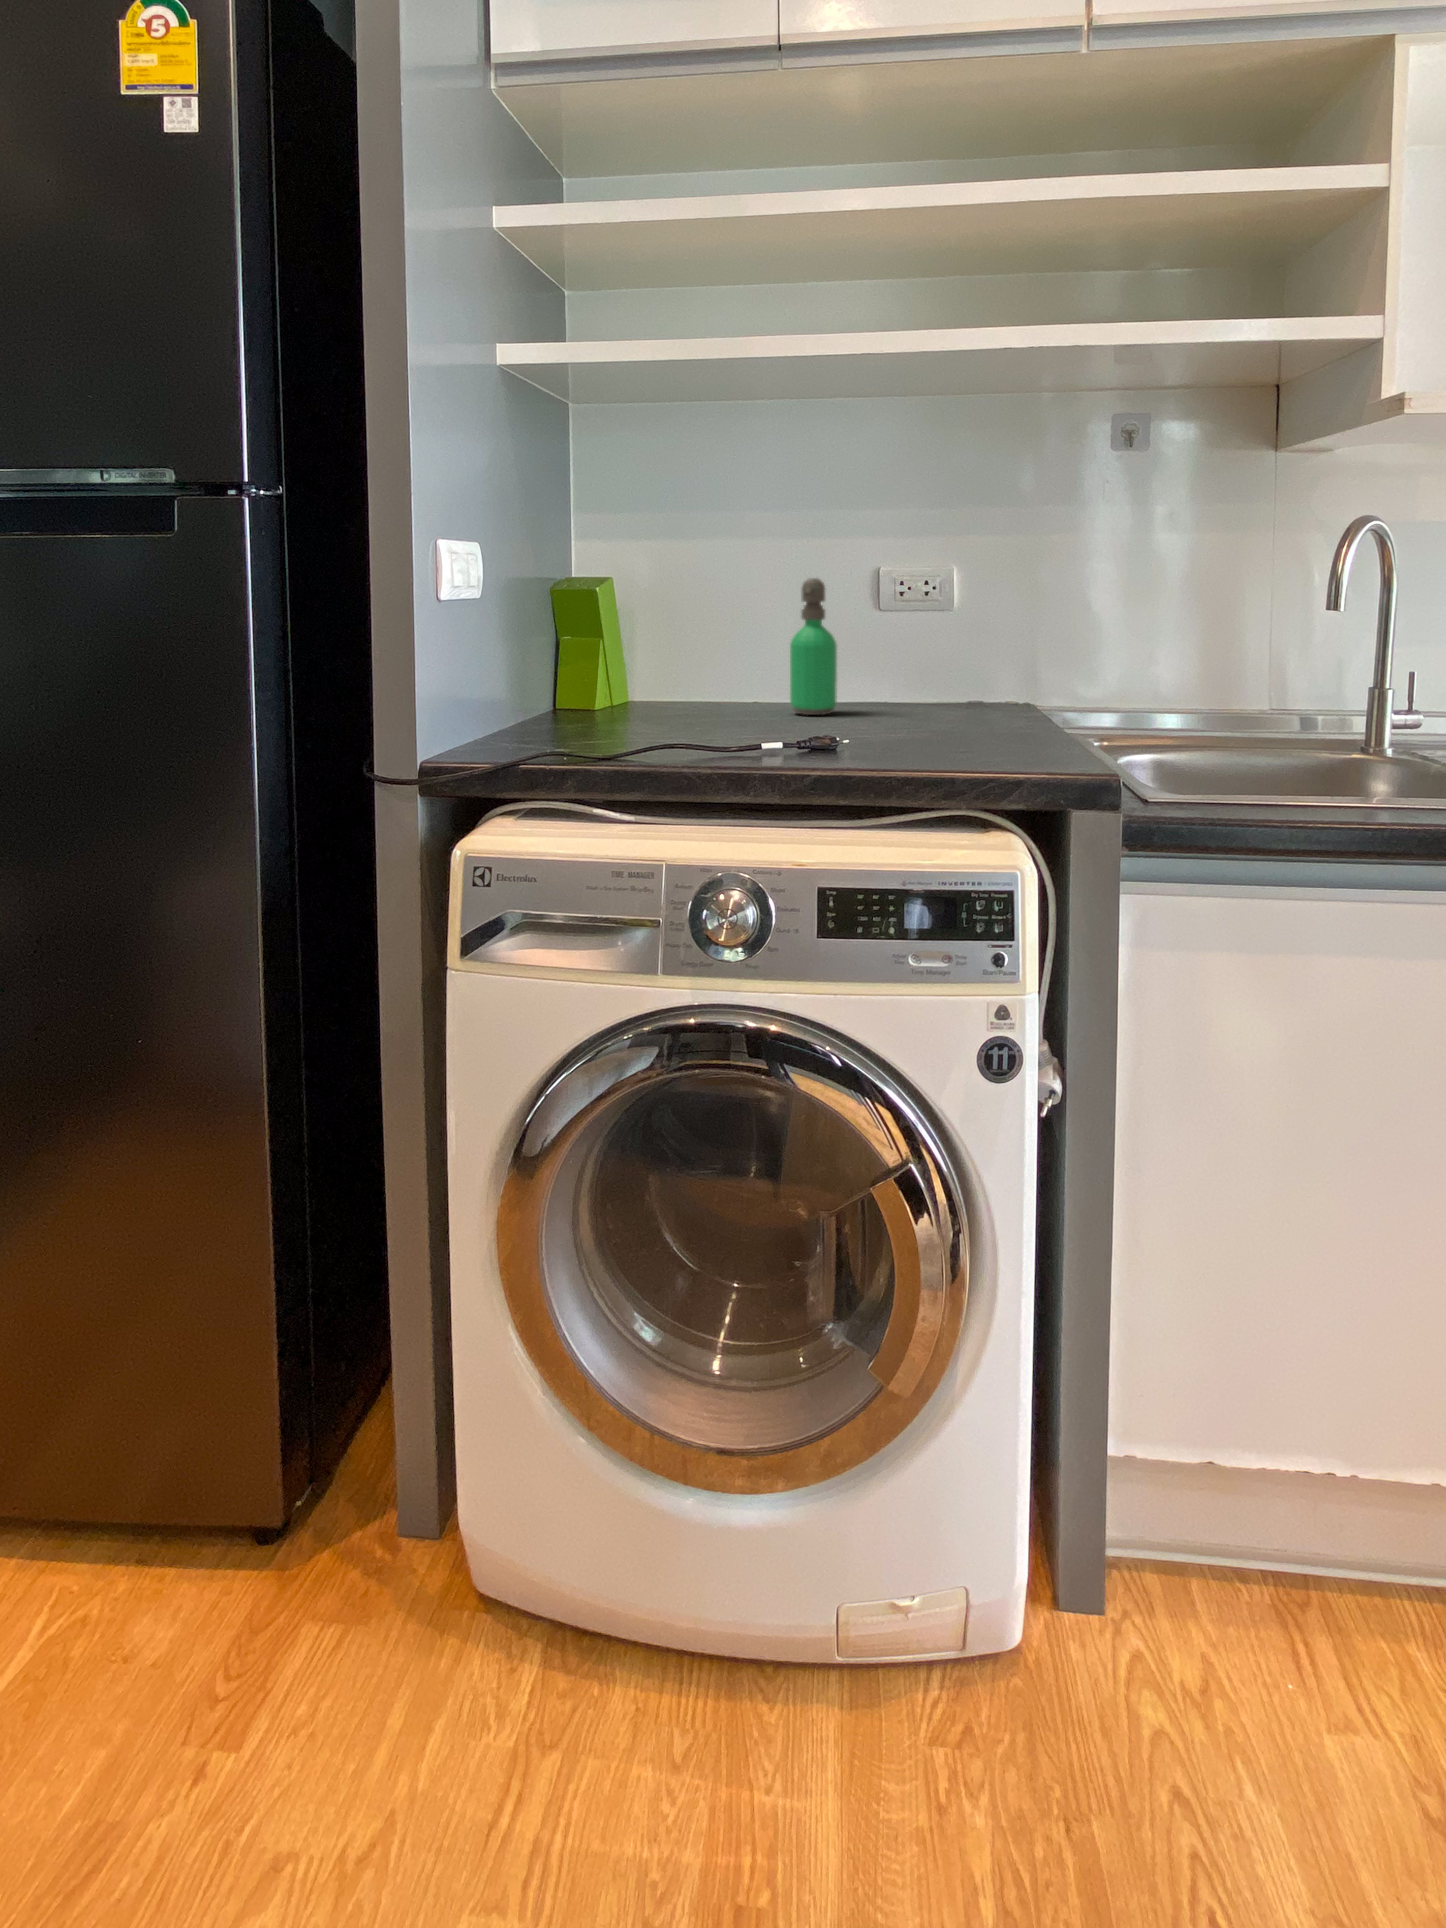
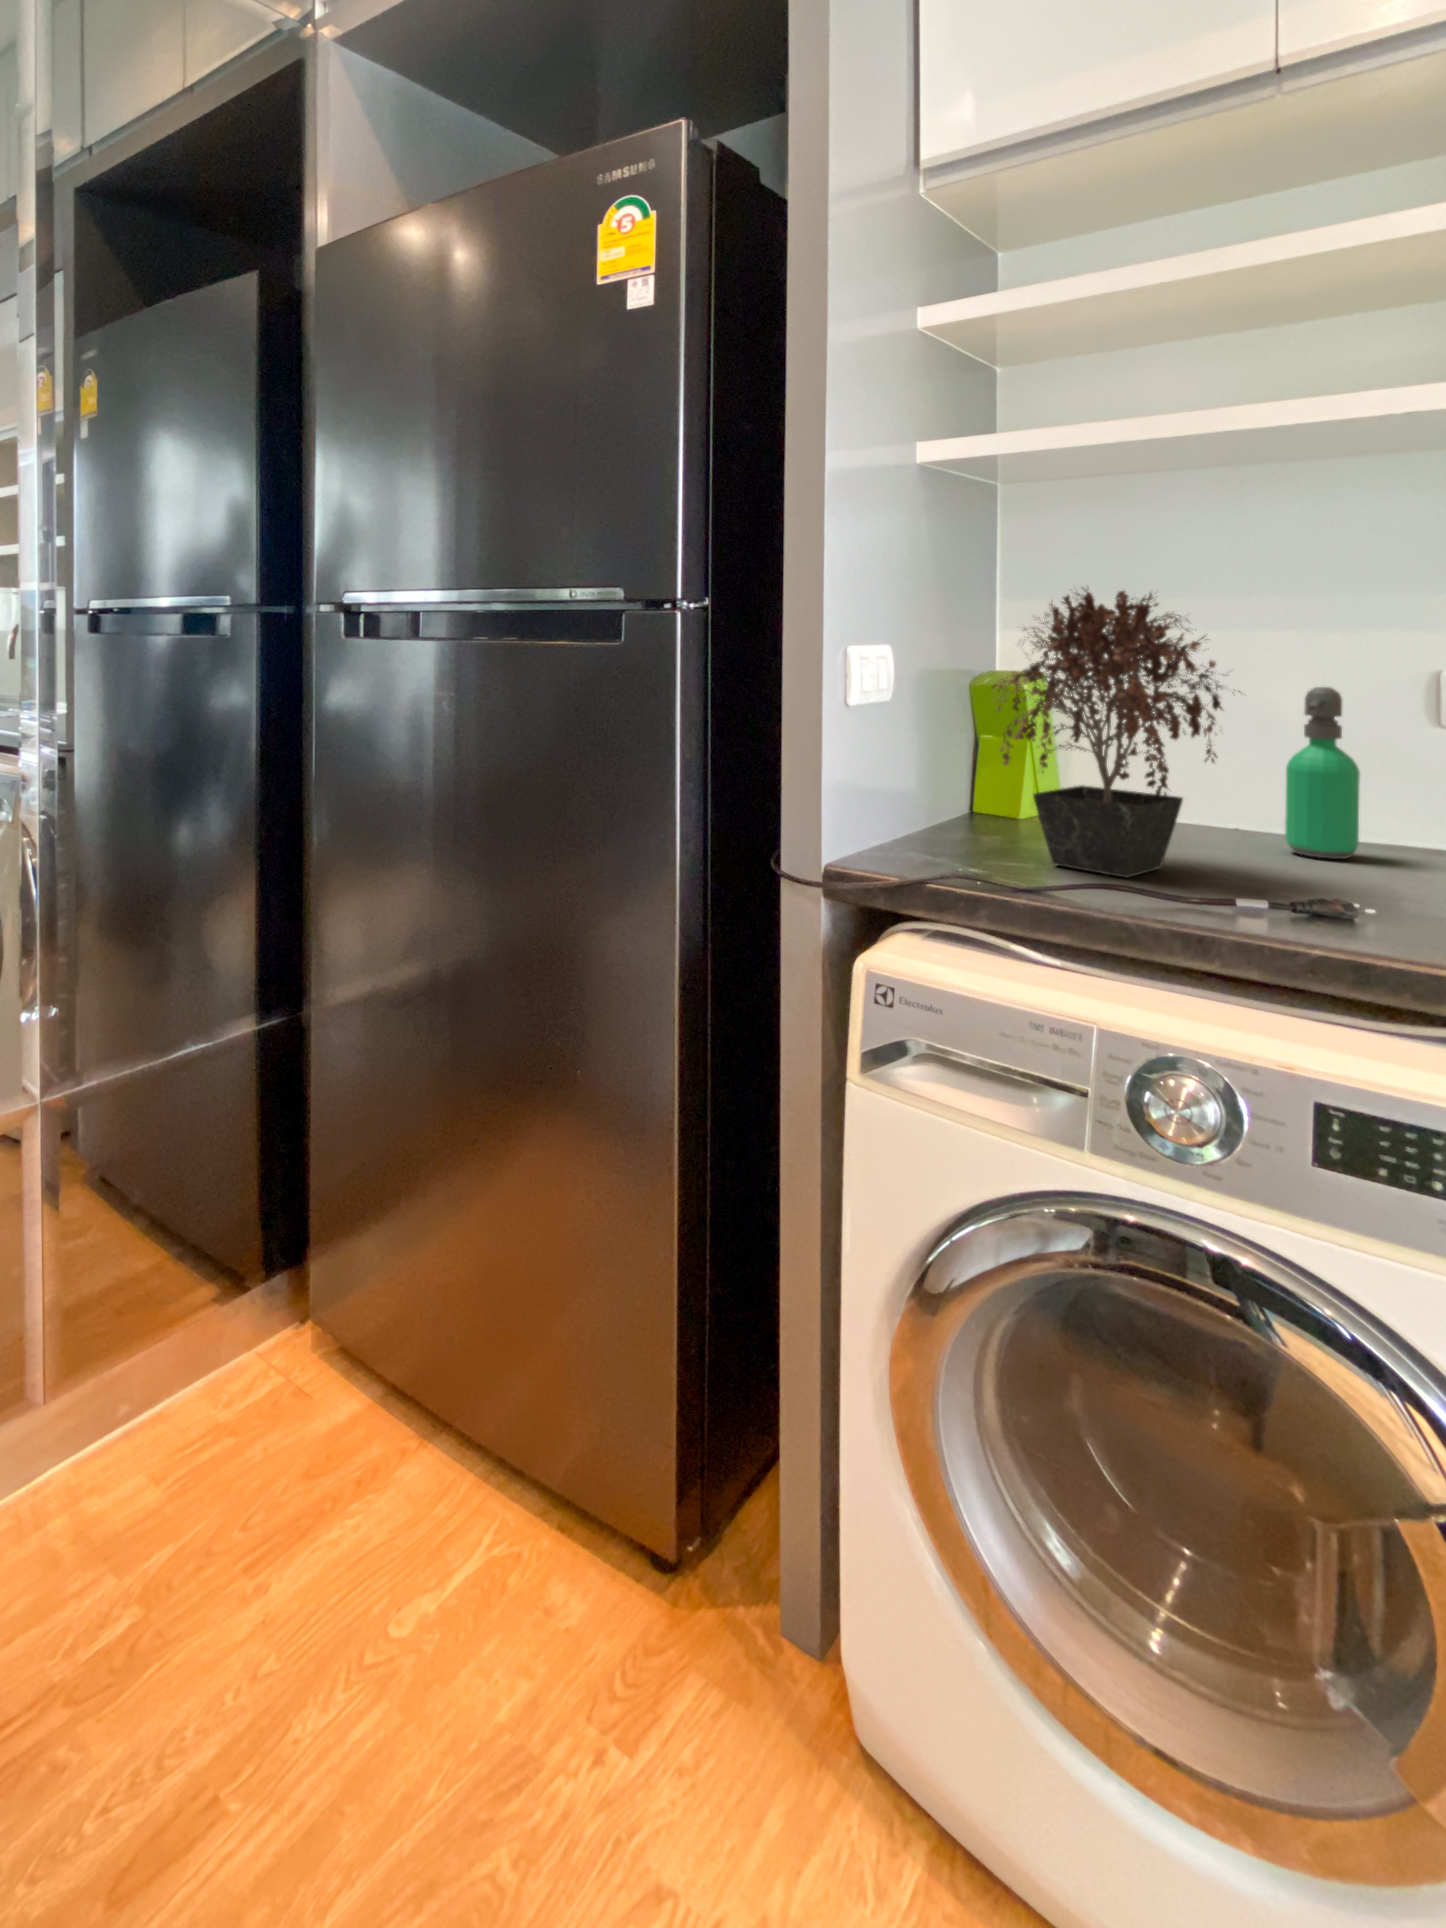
potted plant: none [567,482,766,742] -> present [993,589,1241,878]

